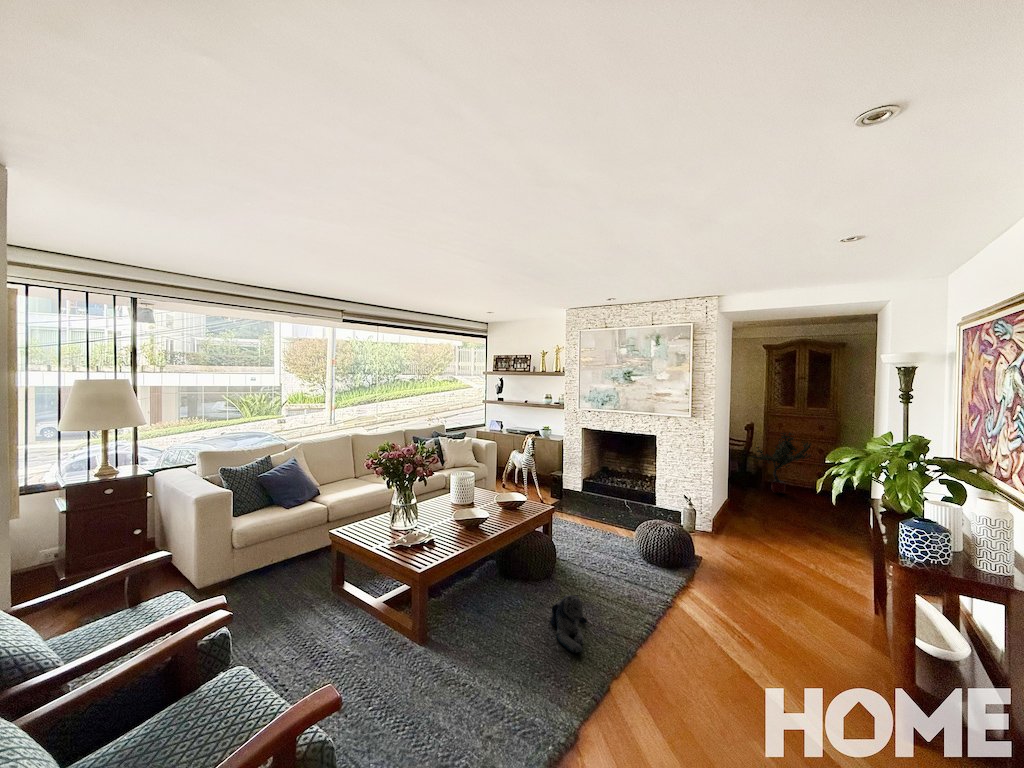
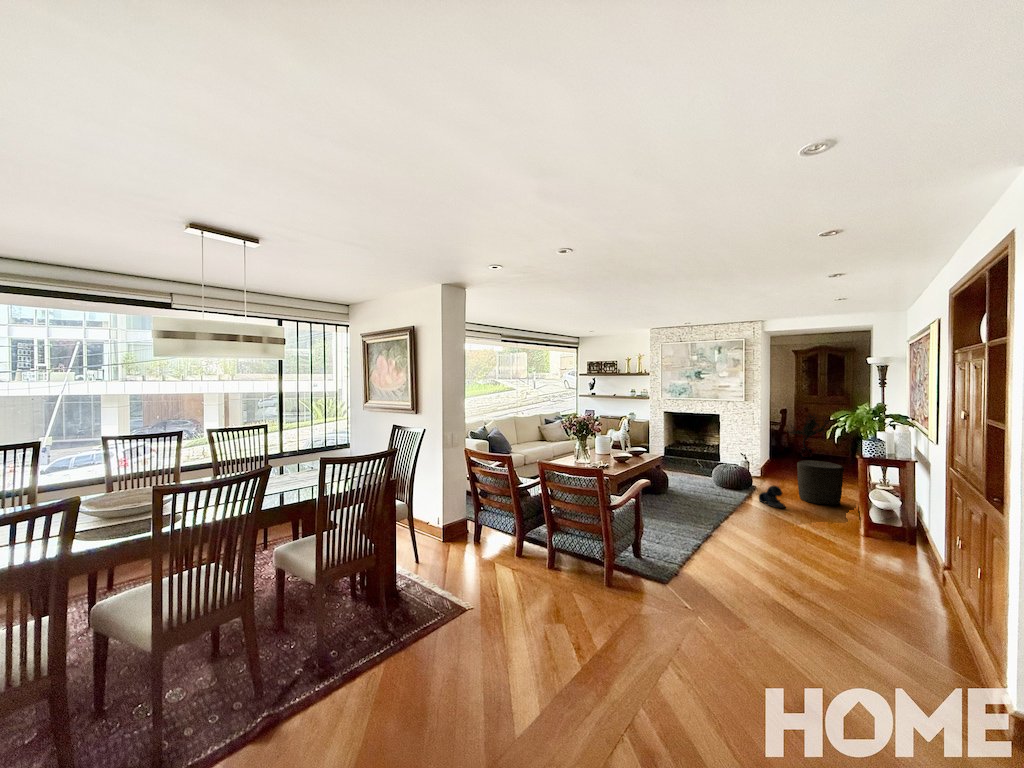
woven basket: none [782,543,878,650] -> present [797,460,844,505]
plush toy: present [550,595,587,653] -> present [759,486,786,508]

